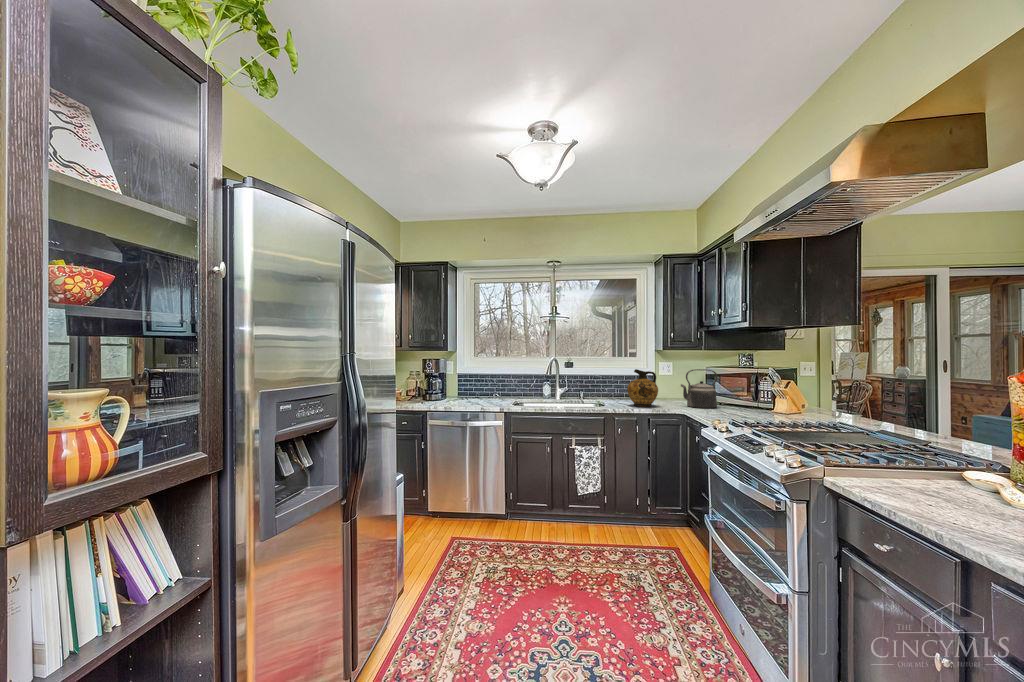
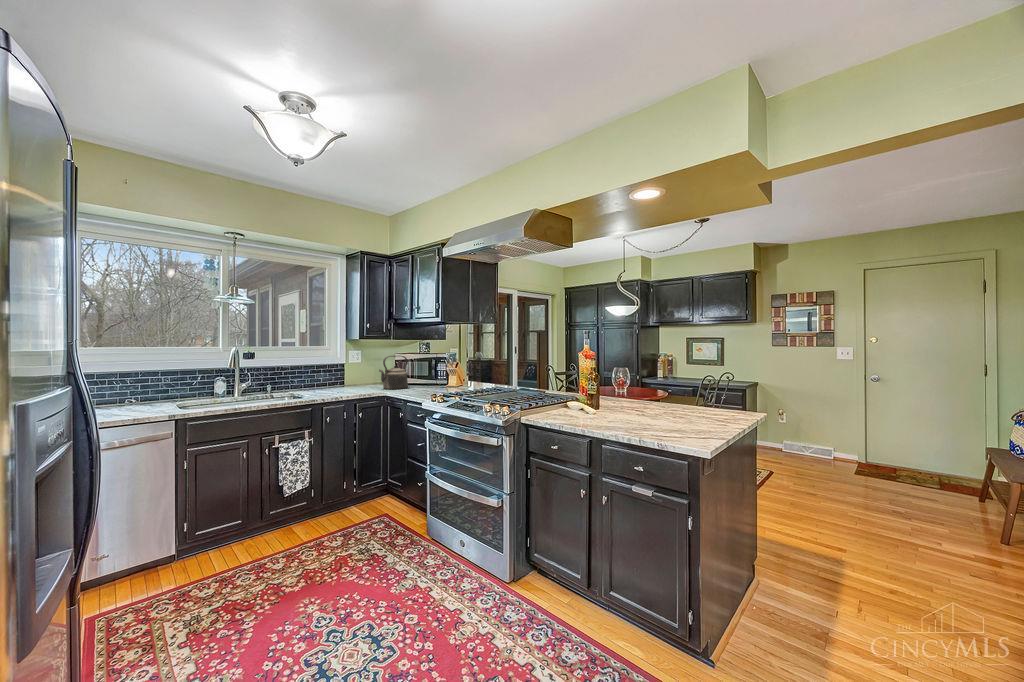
ceramic jug: present [627,369,658,407] -> none [330,358,361,394]

